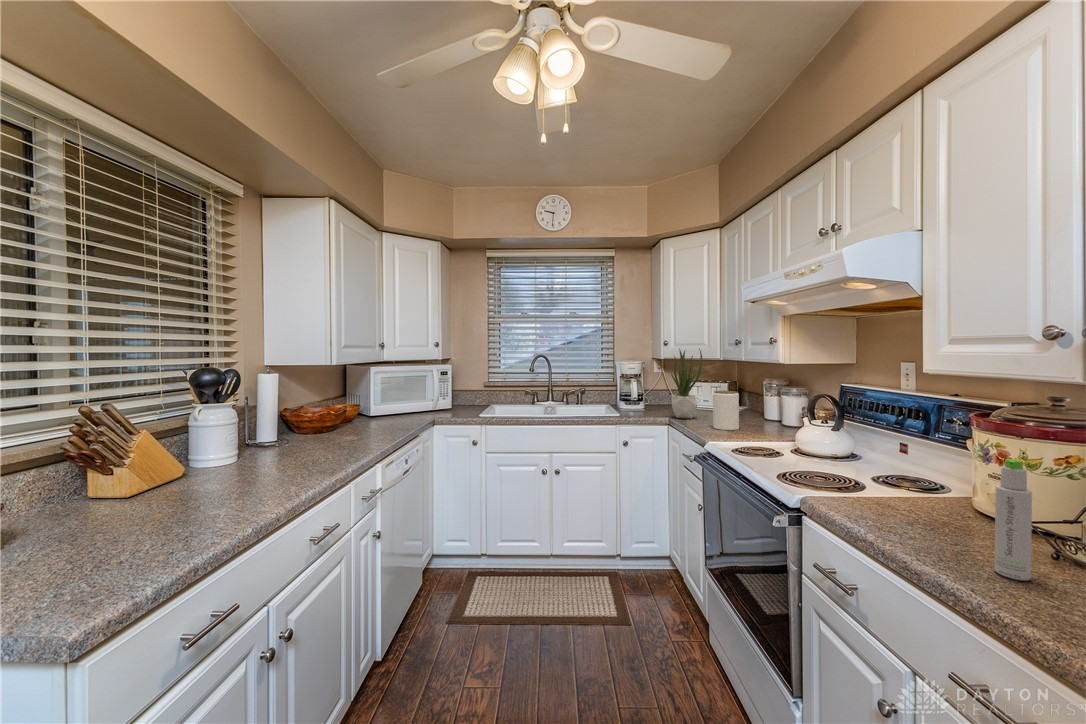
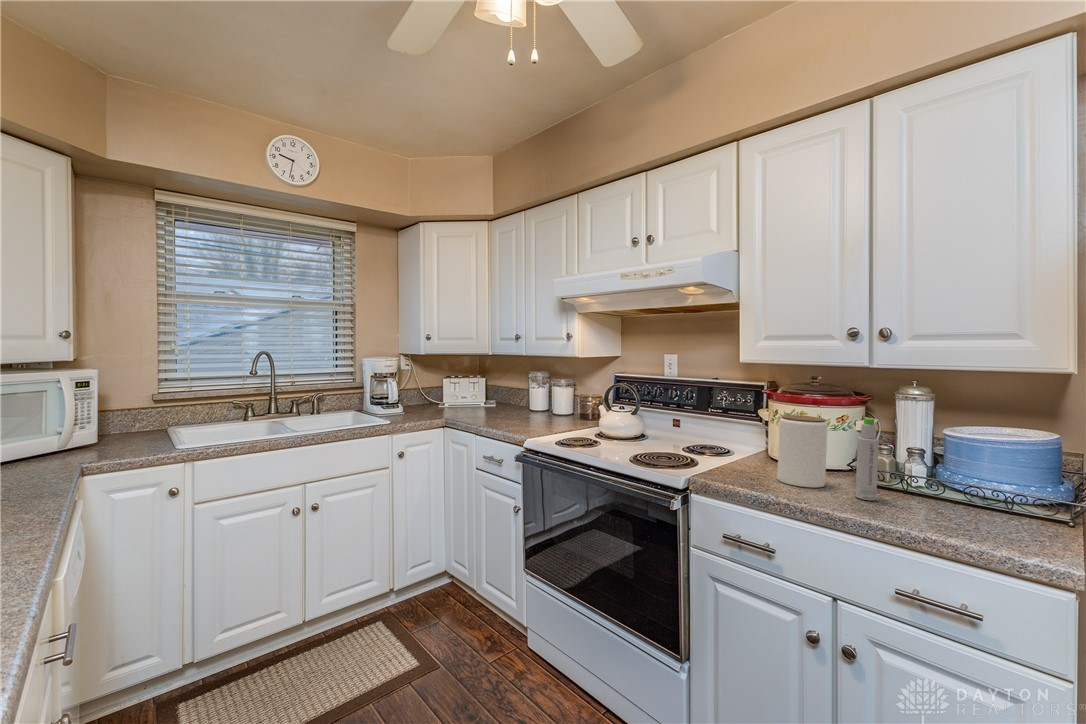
potted plant: present [671,349,702,419] -> none [446,338,481,416]
jar: present [713,391,739,430] -> present [777,415,828,488]

